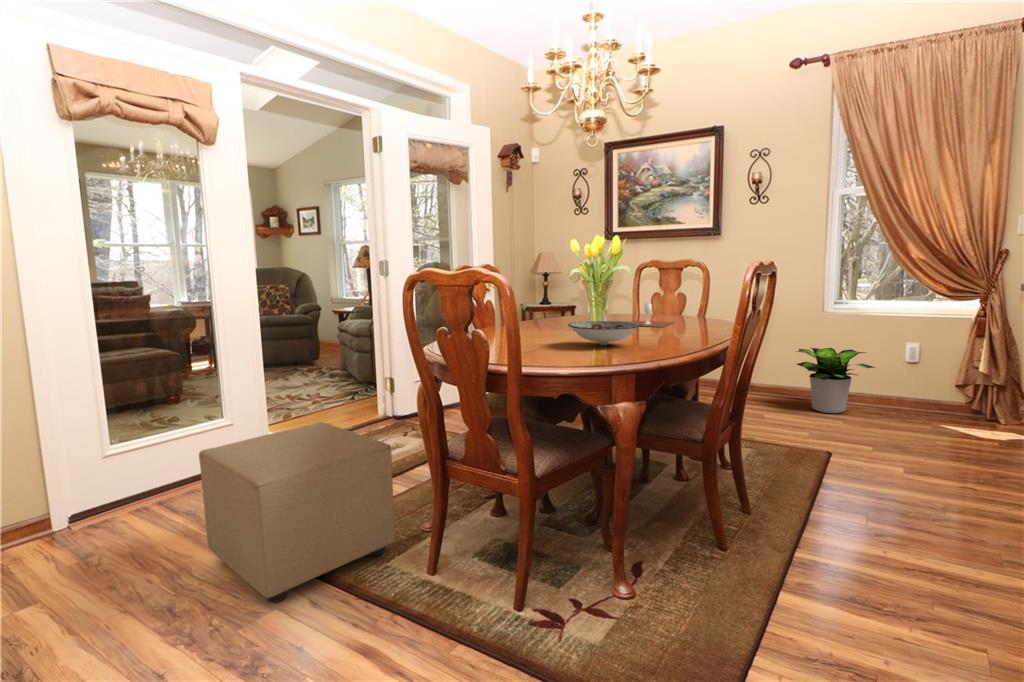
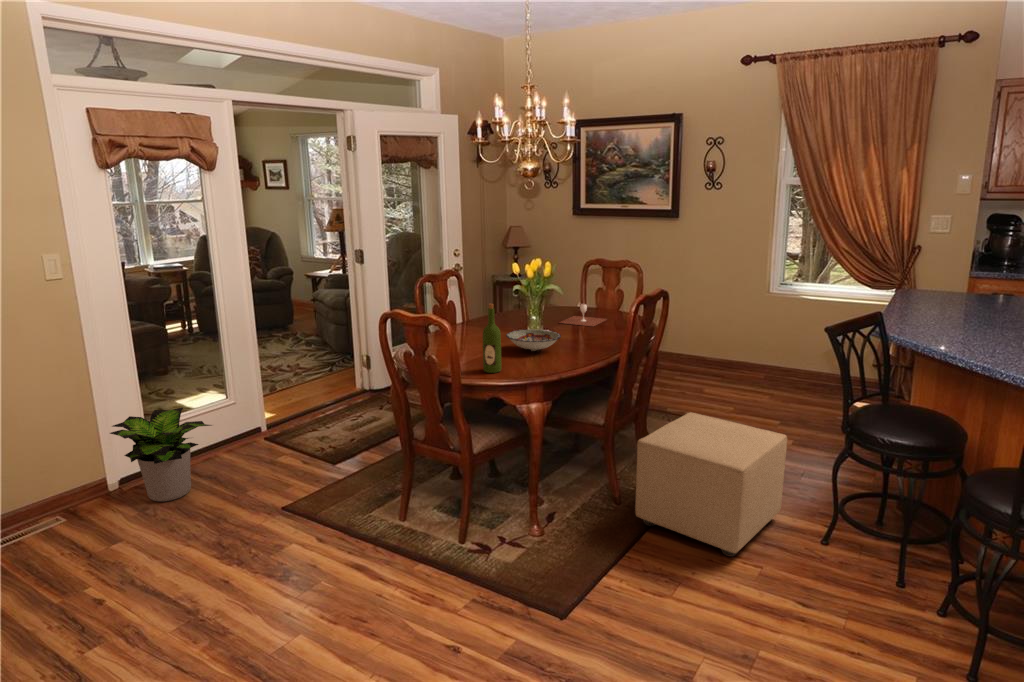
wine bottle: none [547,267,572,363] -> present [483,304,501,373]
potted plant: present [797,348,875,413] -> present [110,408,212,501]
ottoman: present [199,422,395,602] -> present [635,413,787,556]

